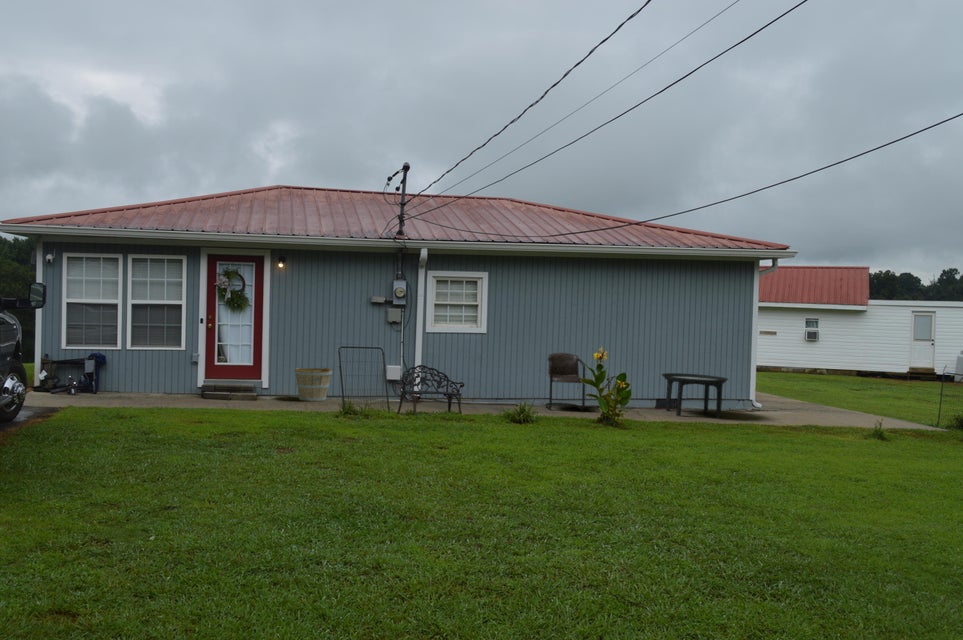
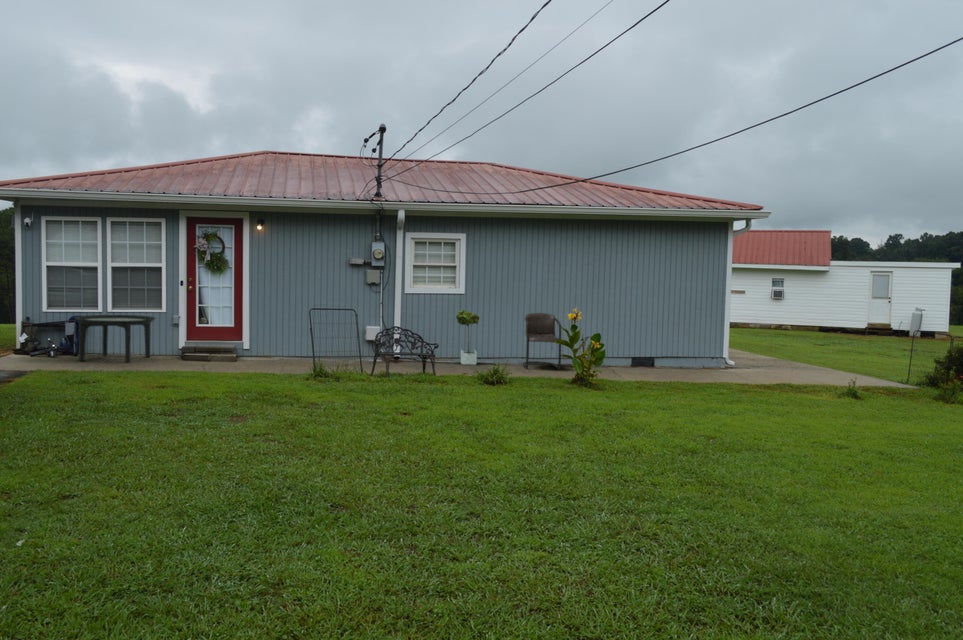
potted tree: none [478,349,502,406] -> present [456,310,479,365]
wooden bucket: present [295,368,332,401] -> none [274,329,312,362]
round table: present [662,373,728,418] -> present [75,315,155,363]

